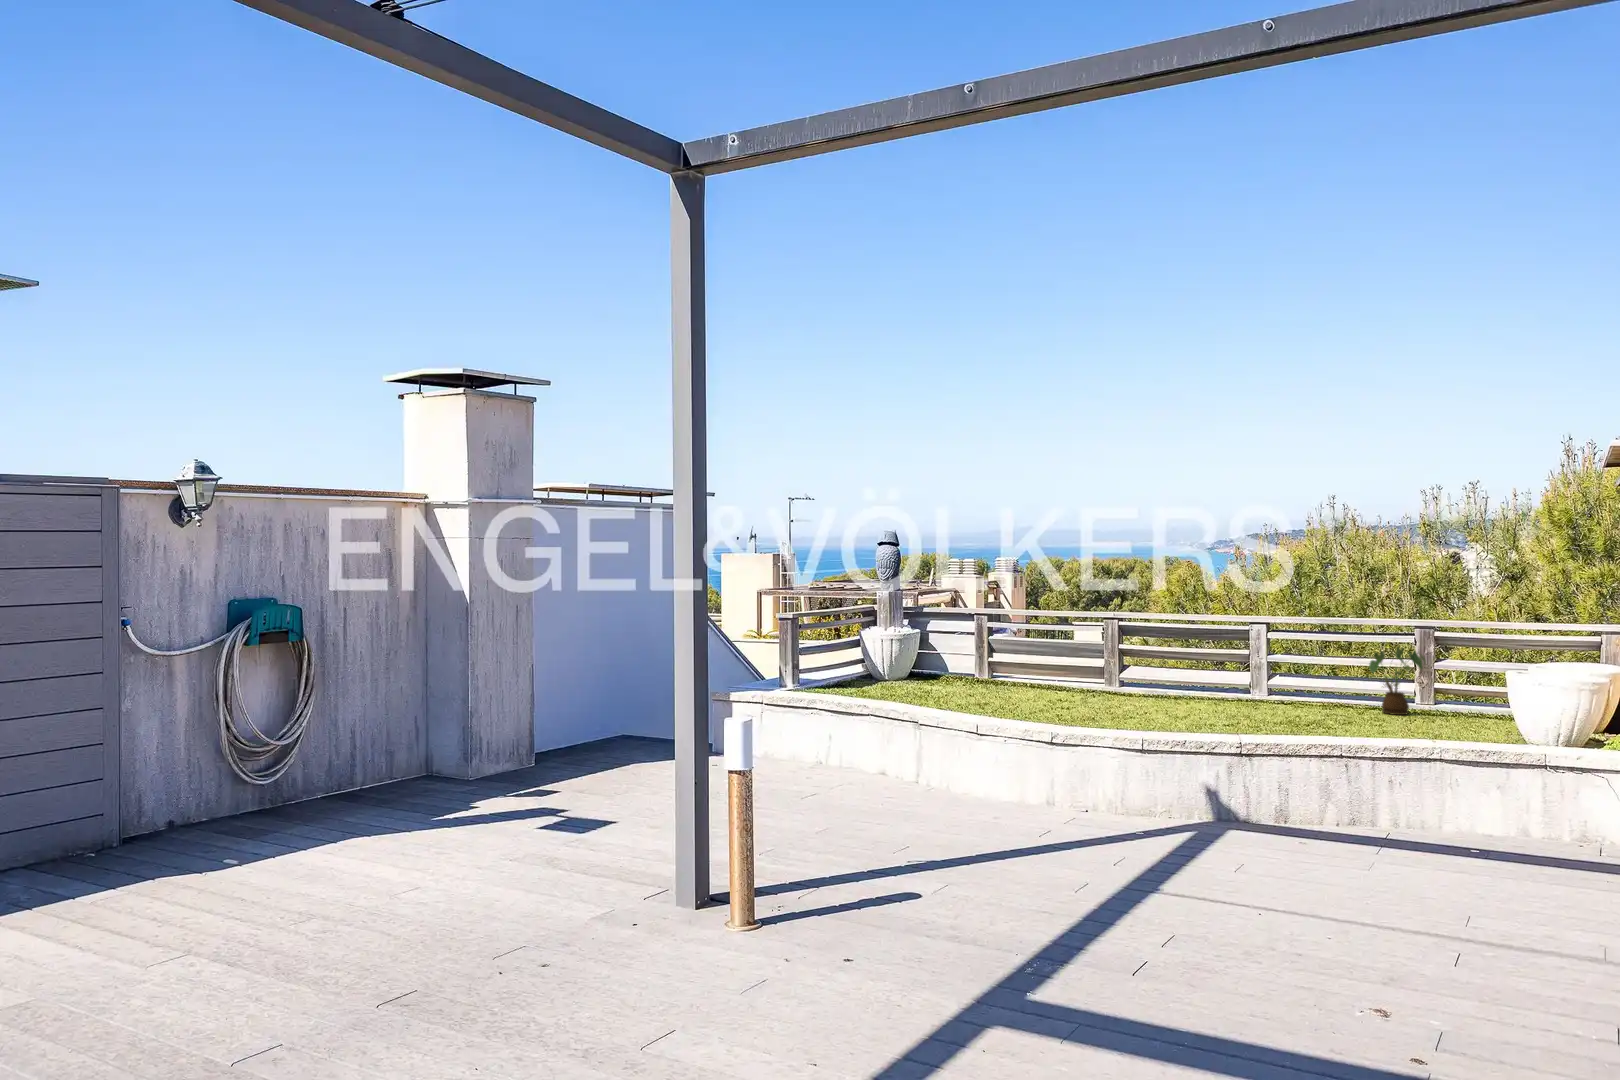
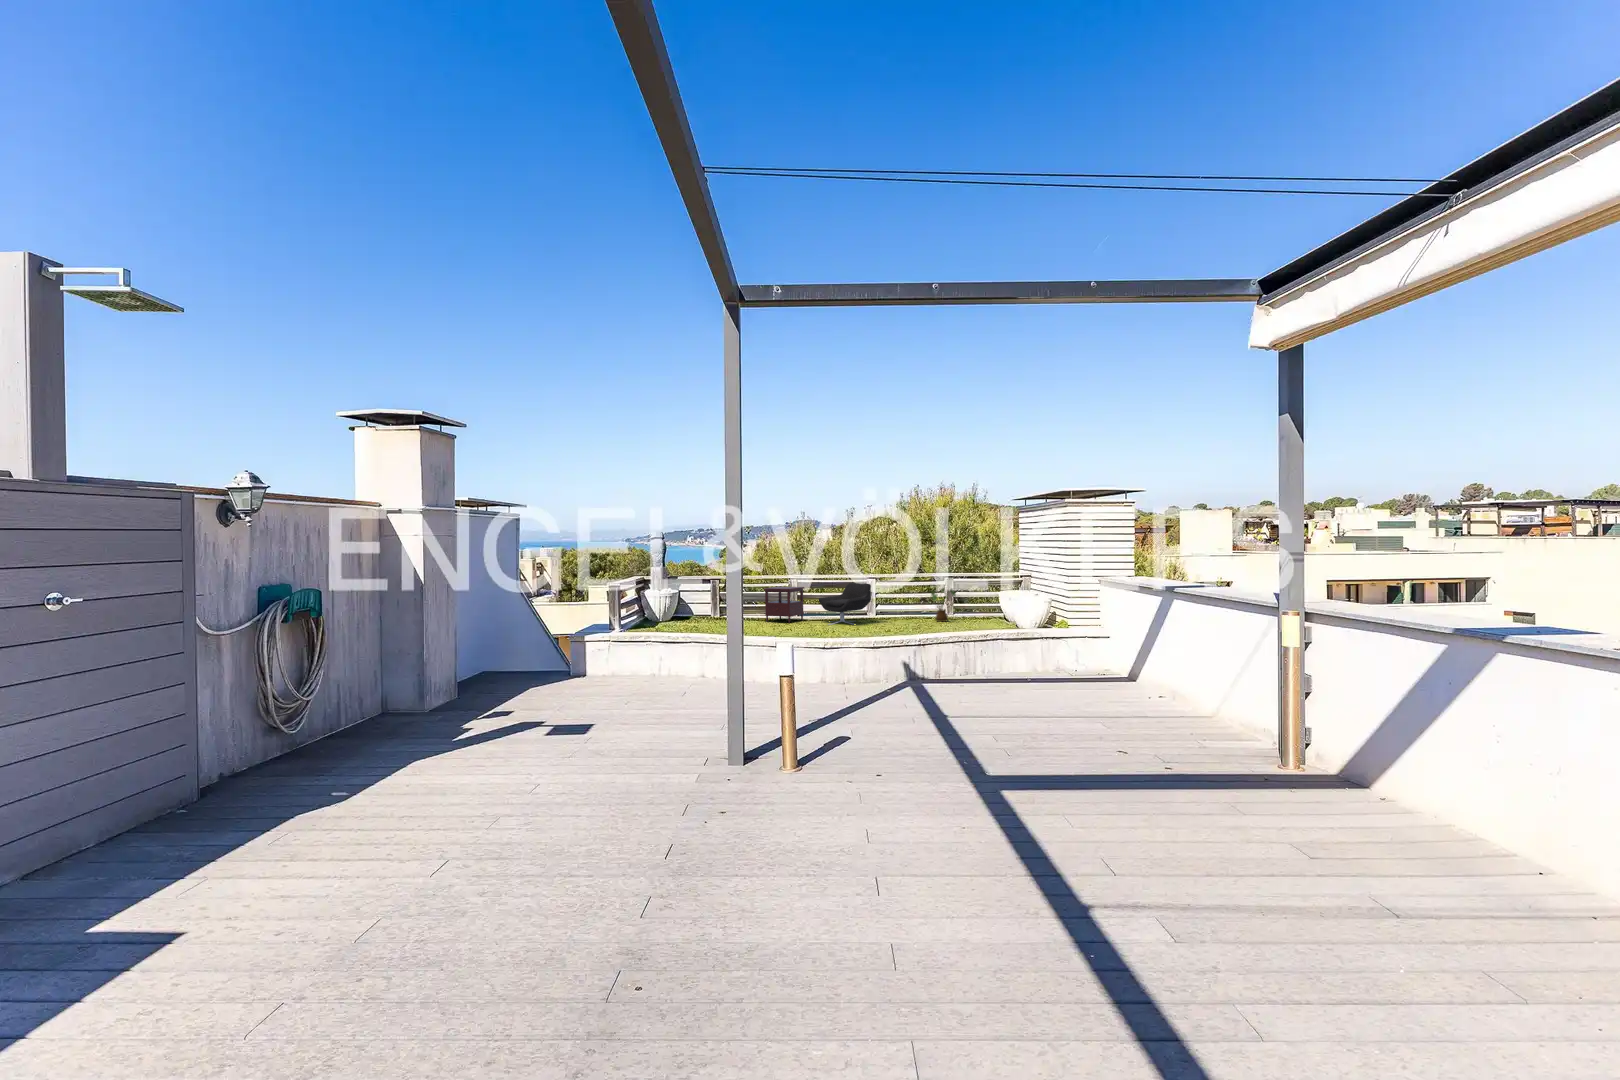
lounge chair: none [1147,631,1245,707] -> present [819,583,871,625]
side table: none [1052,632,1127,696] -> present [764,587,804,623]

